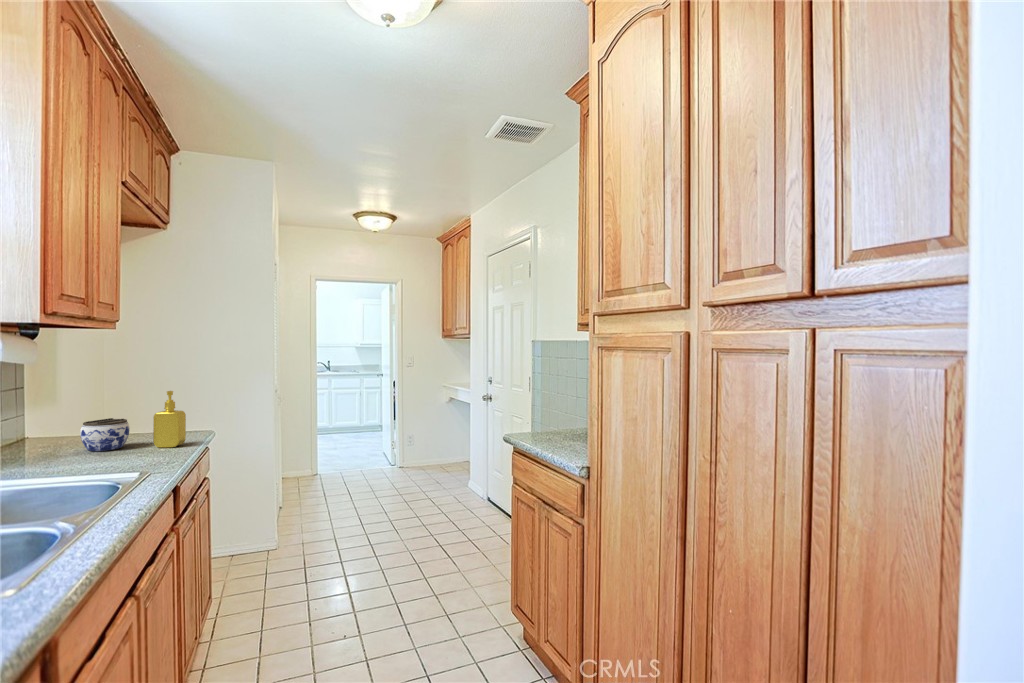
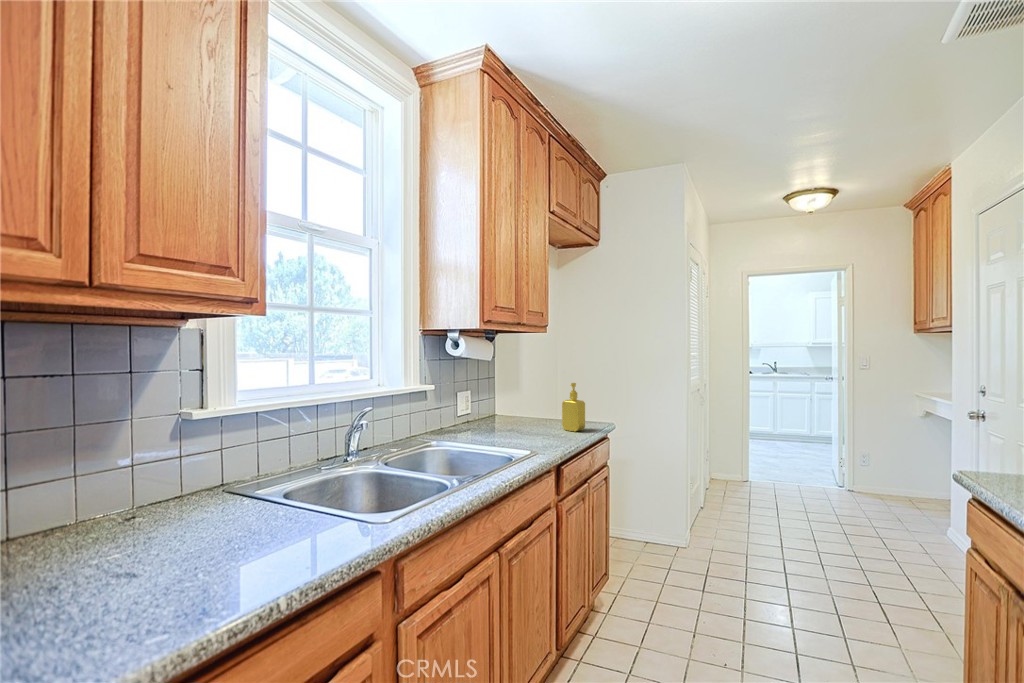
jar: present [80,418,130,451] -> none [518,402,549,427]

